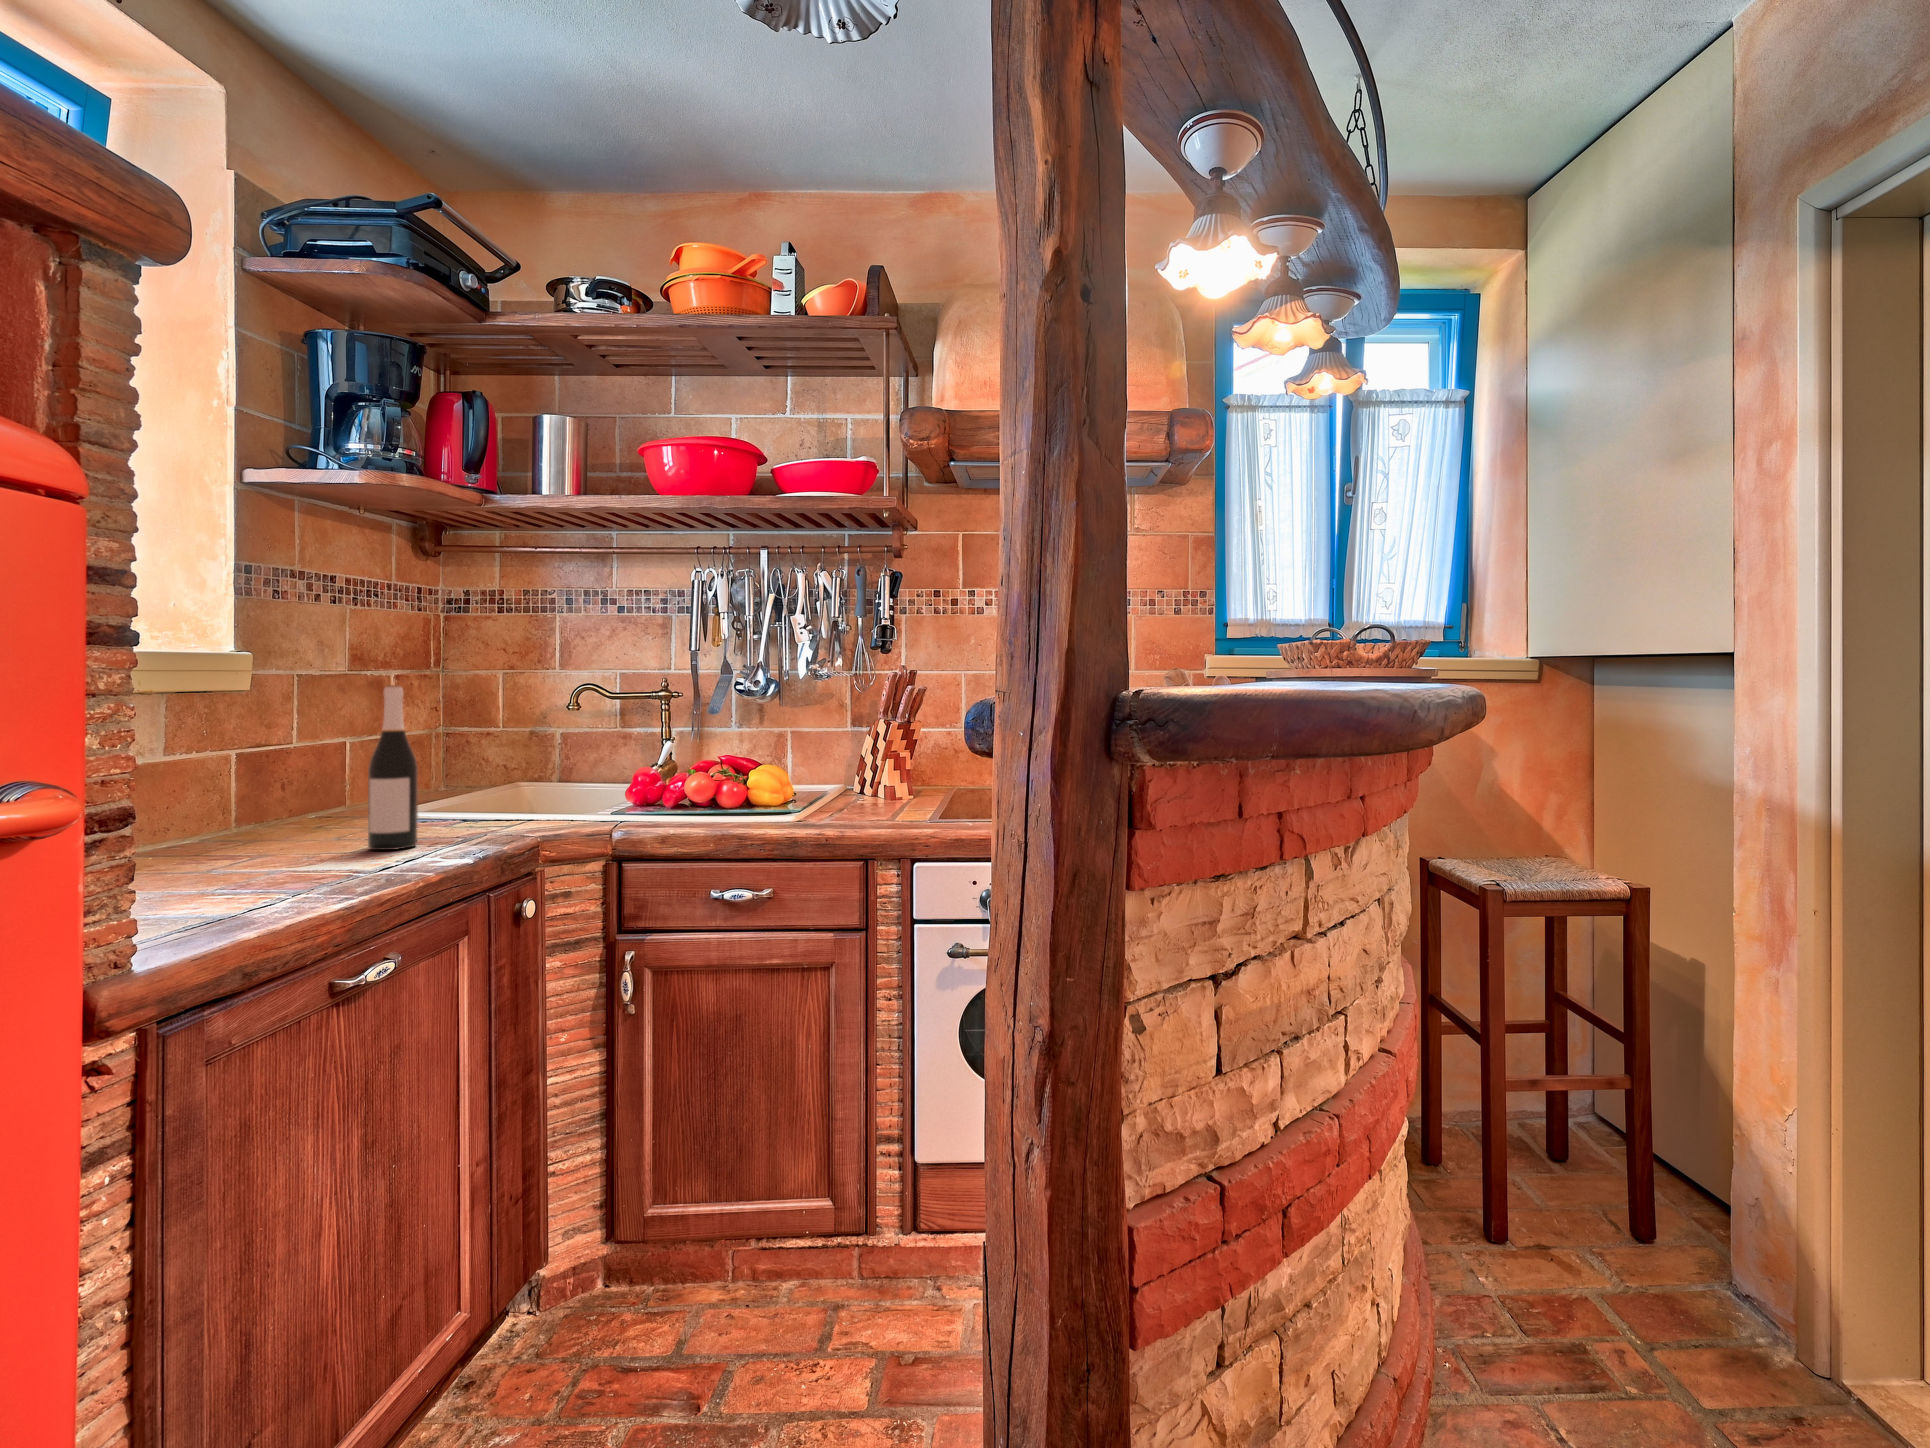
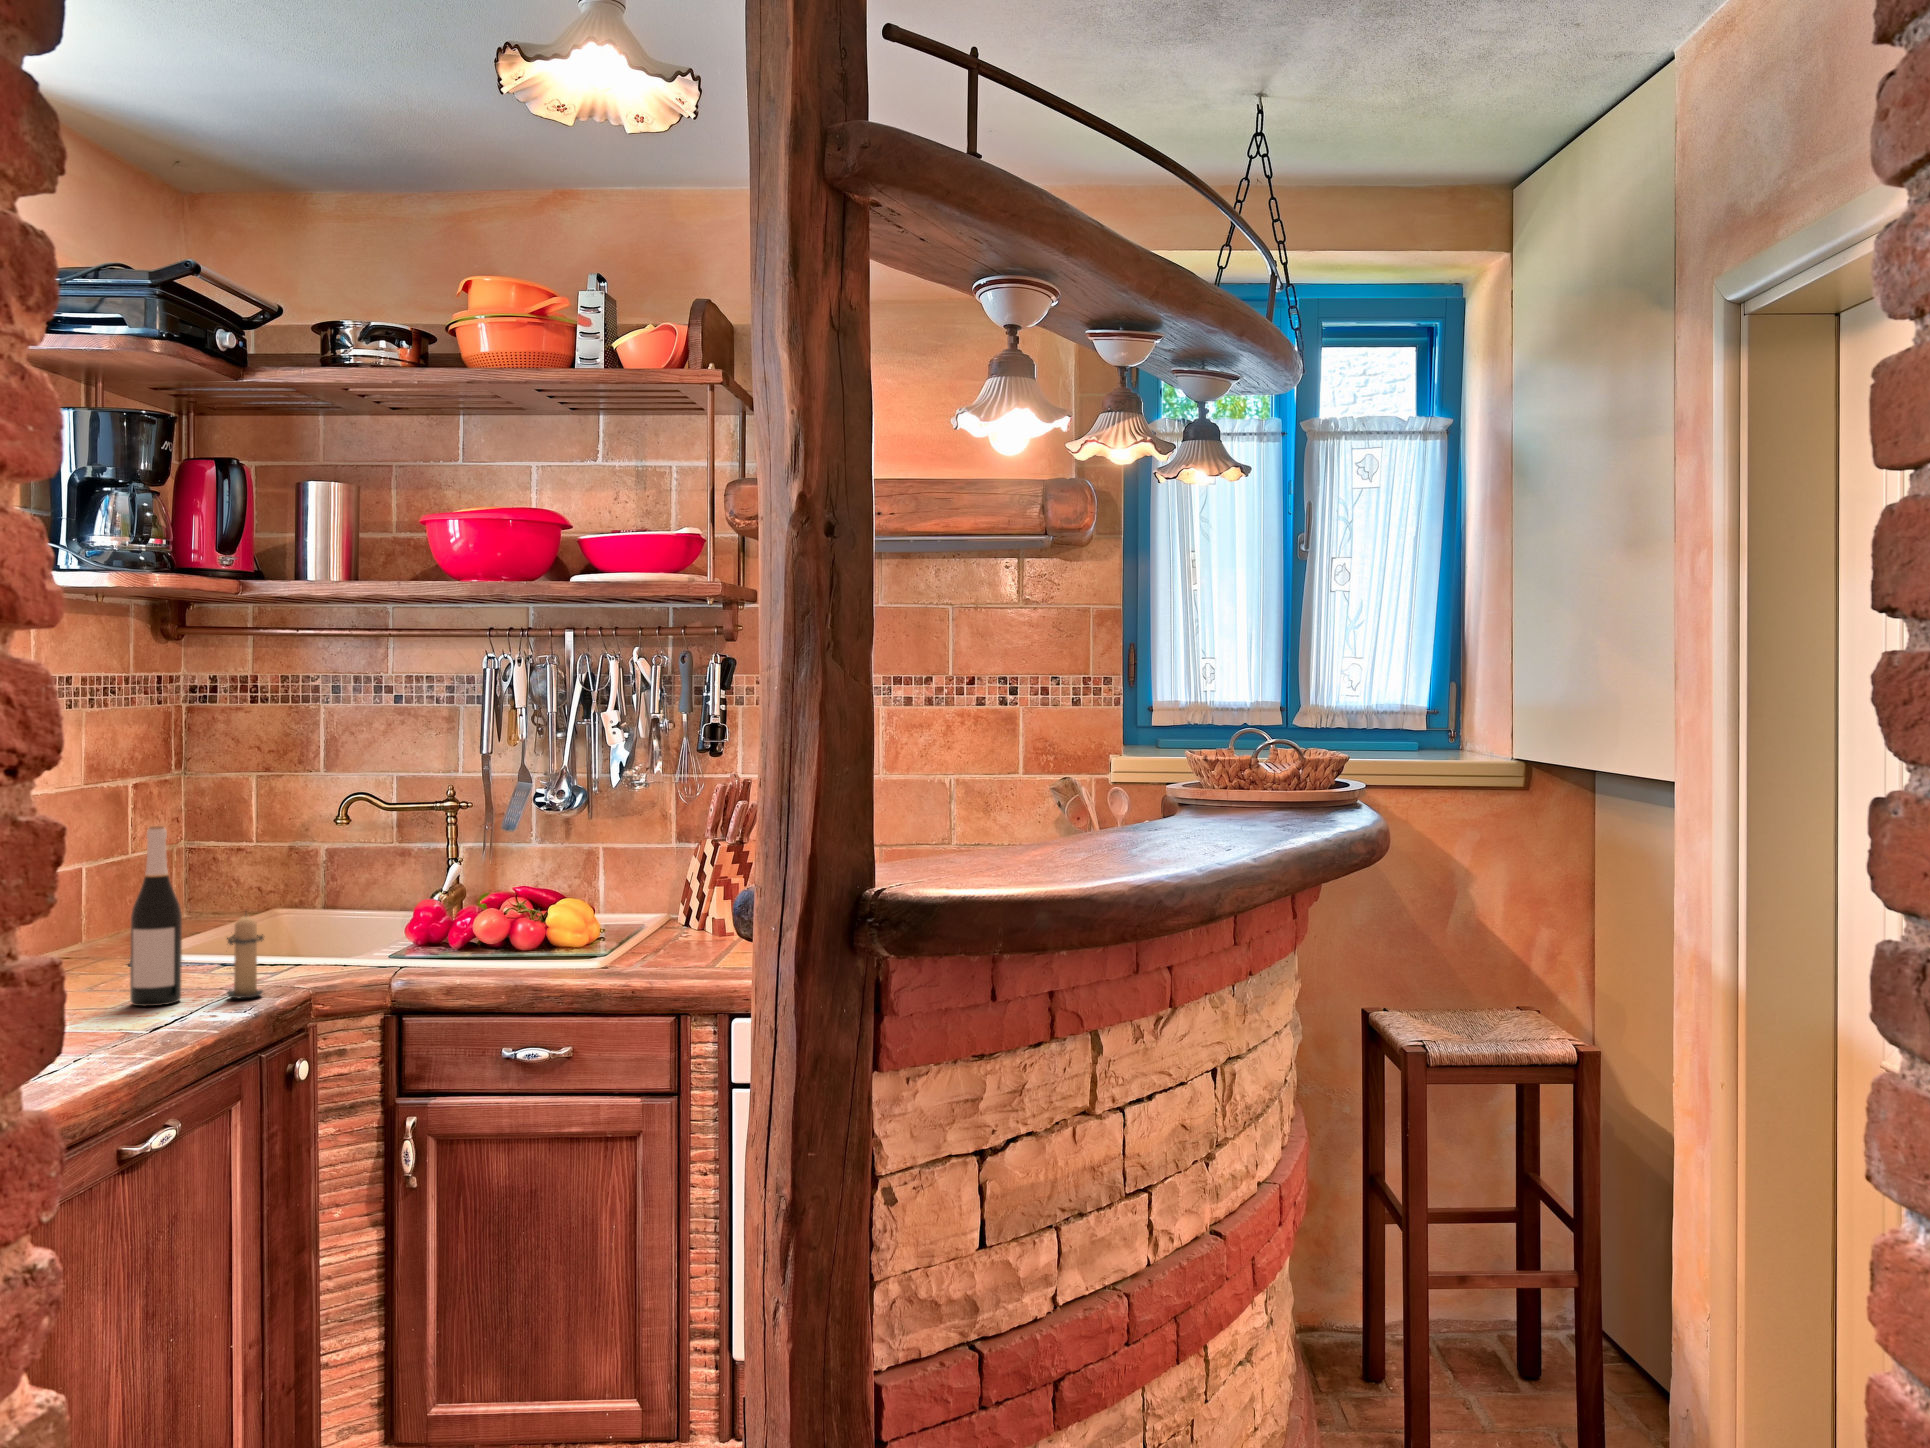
candle: none [455,763,499,845] -> present [227,915,264,998]

